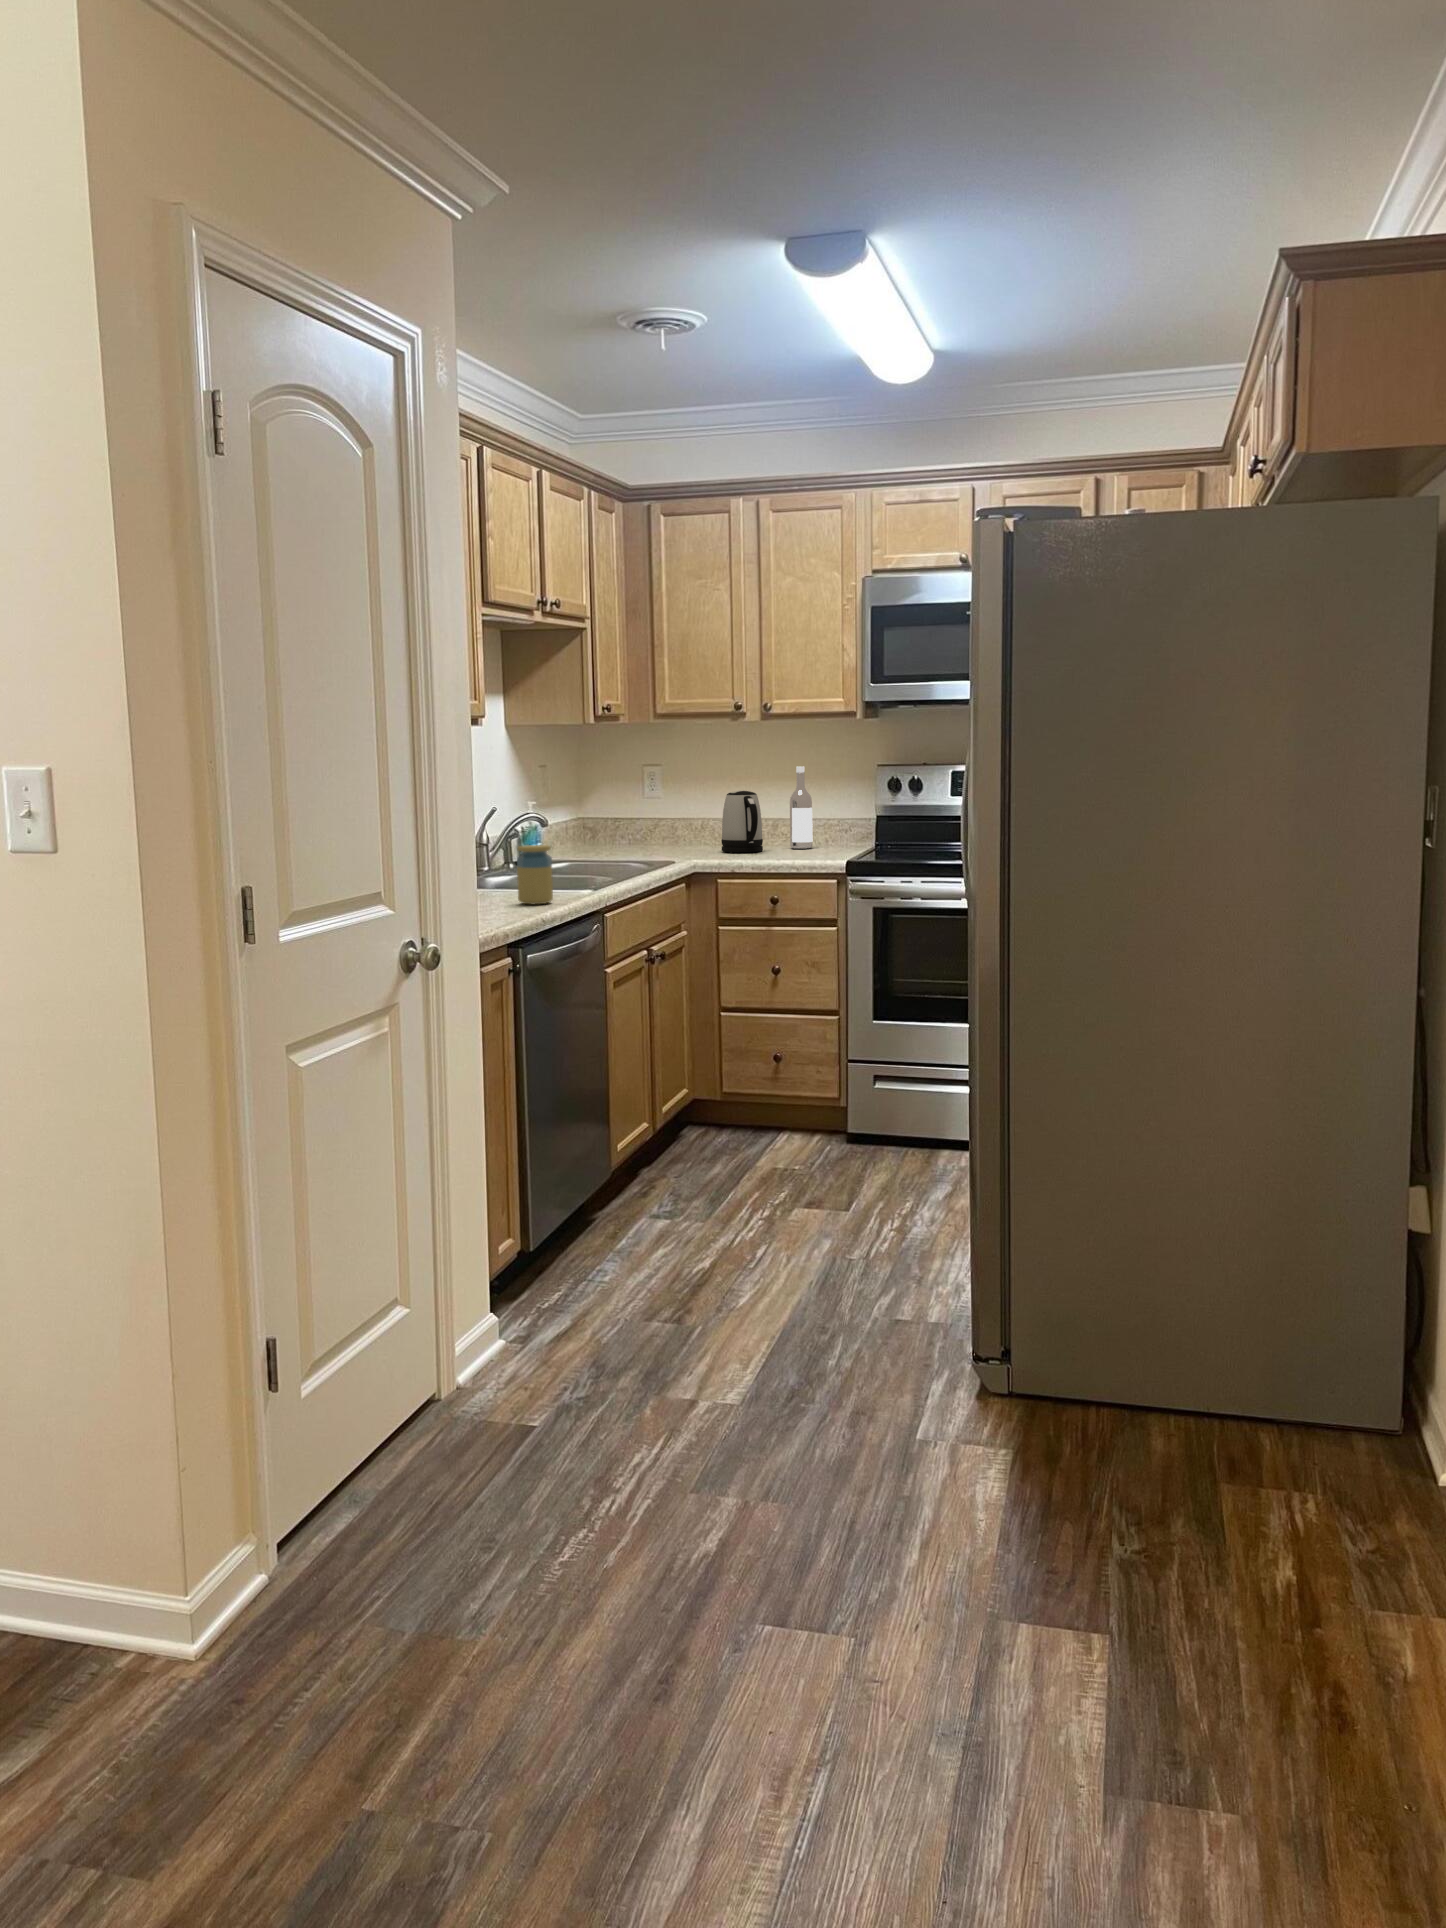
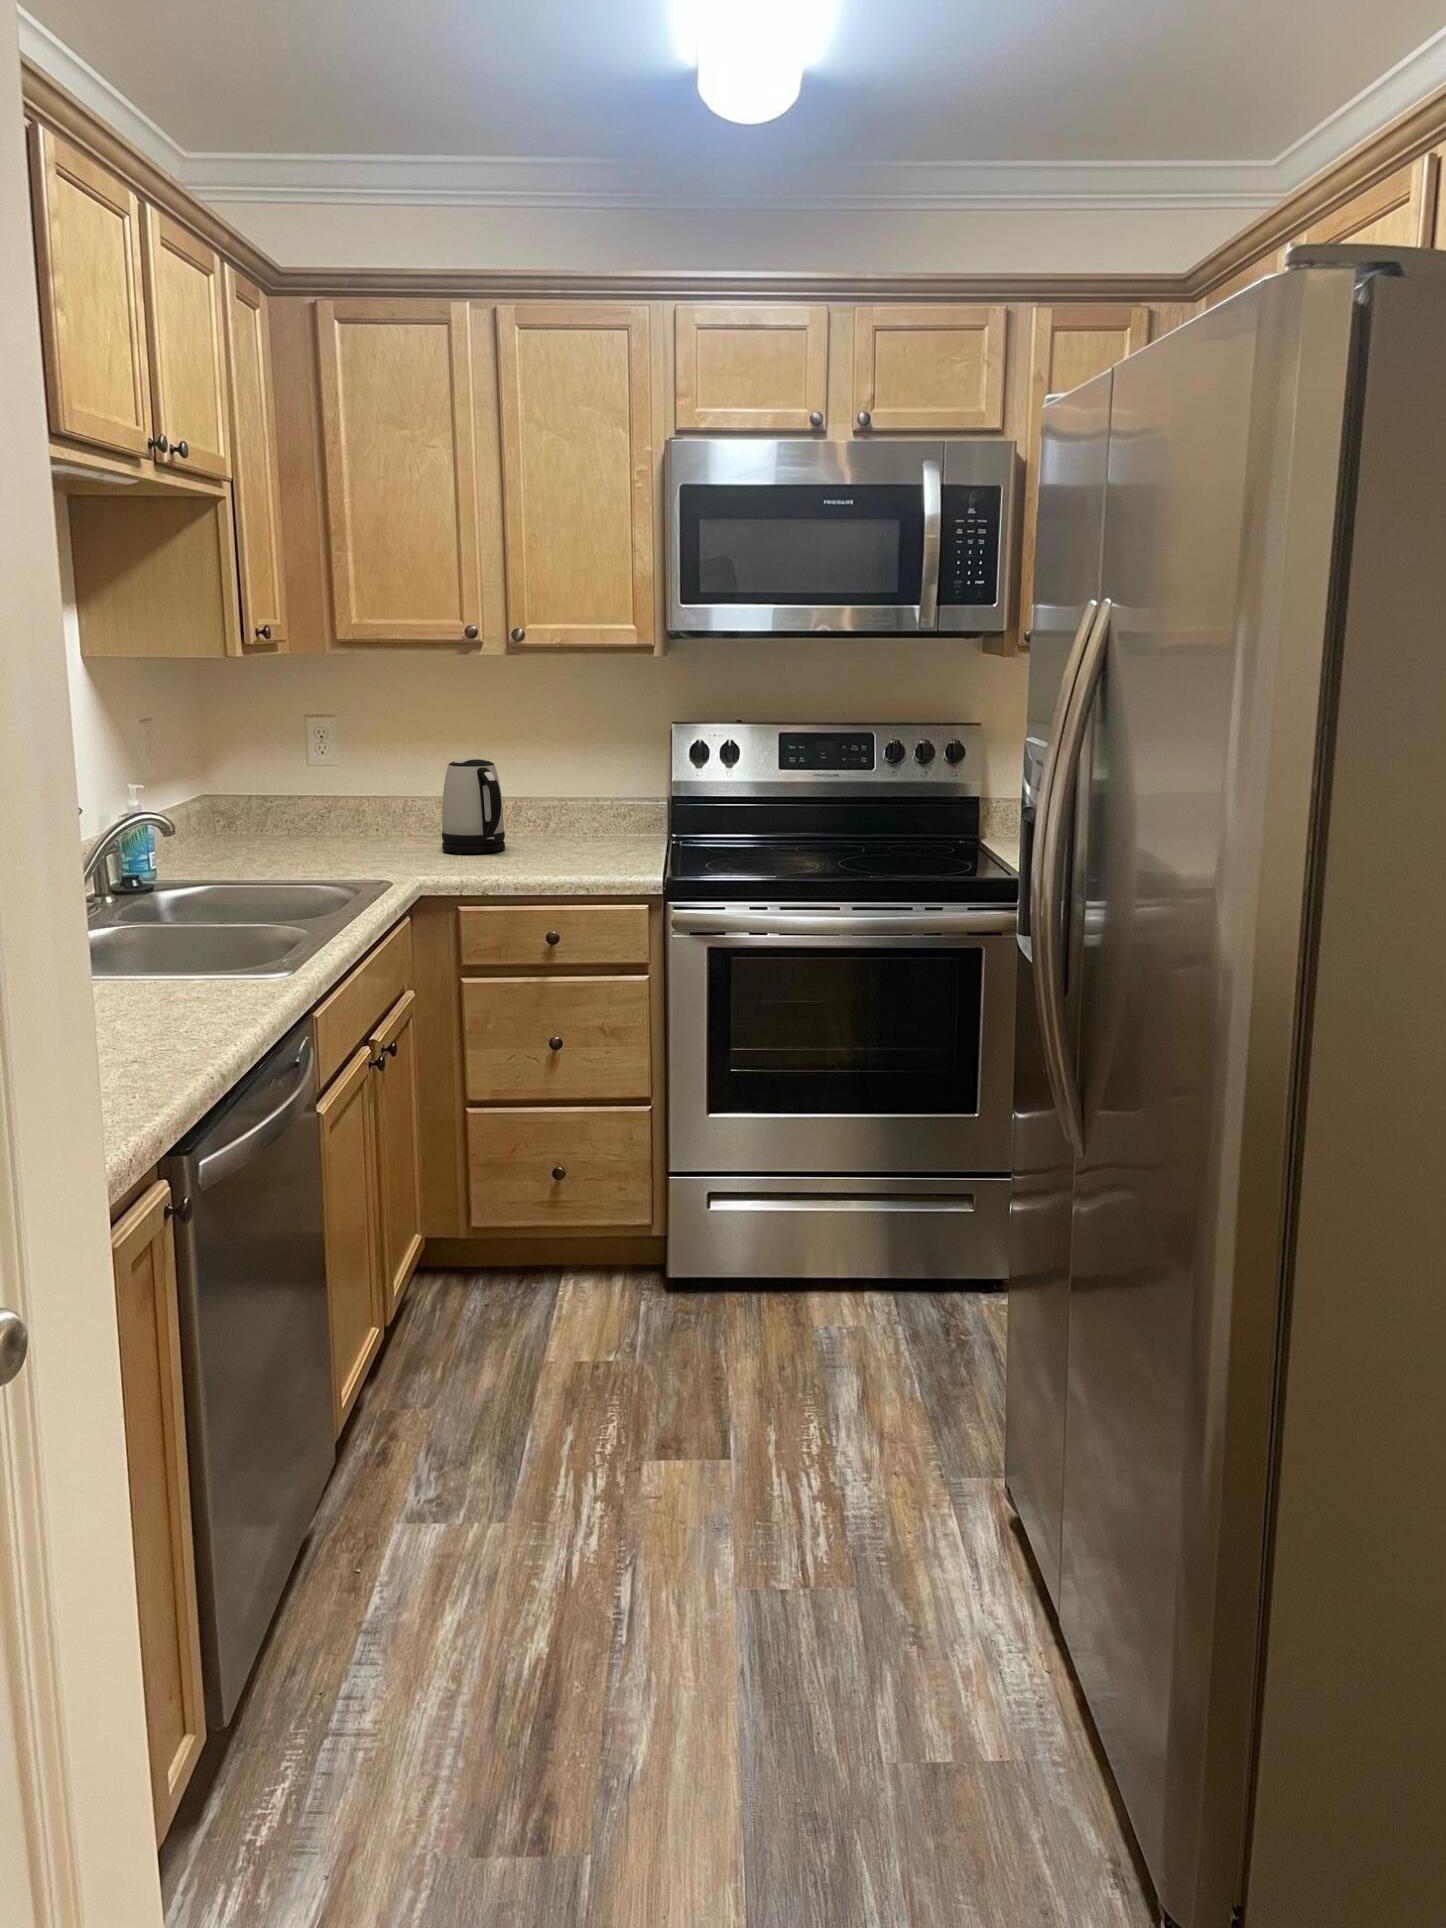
wine bottle: present [790,766,813,849] -> none [540,721,575,843]
jar: present [517,845,553,904] -> none [147,906,222,1022]

